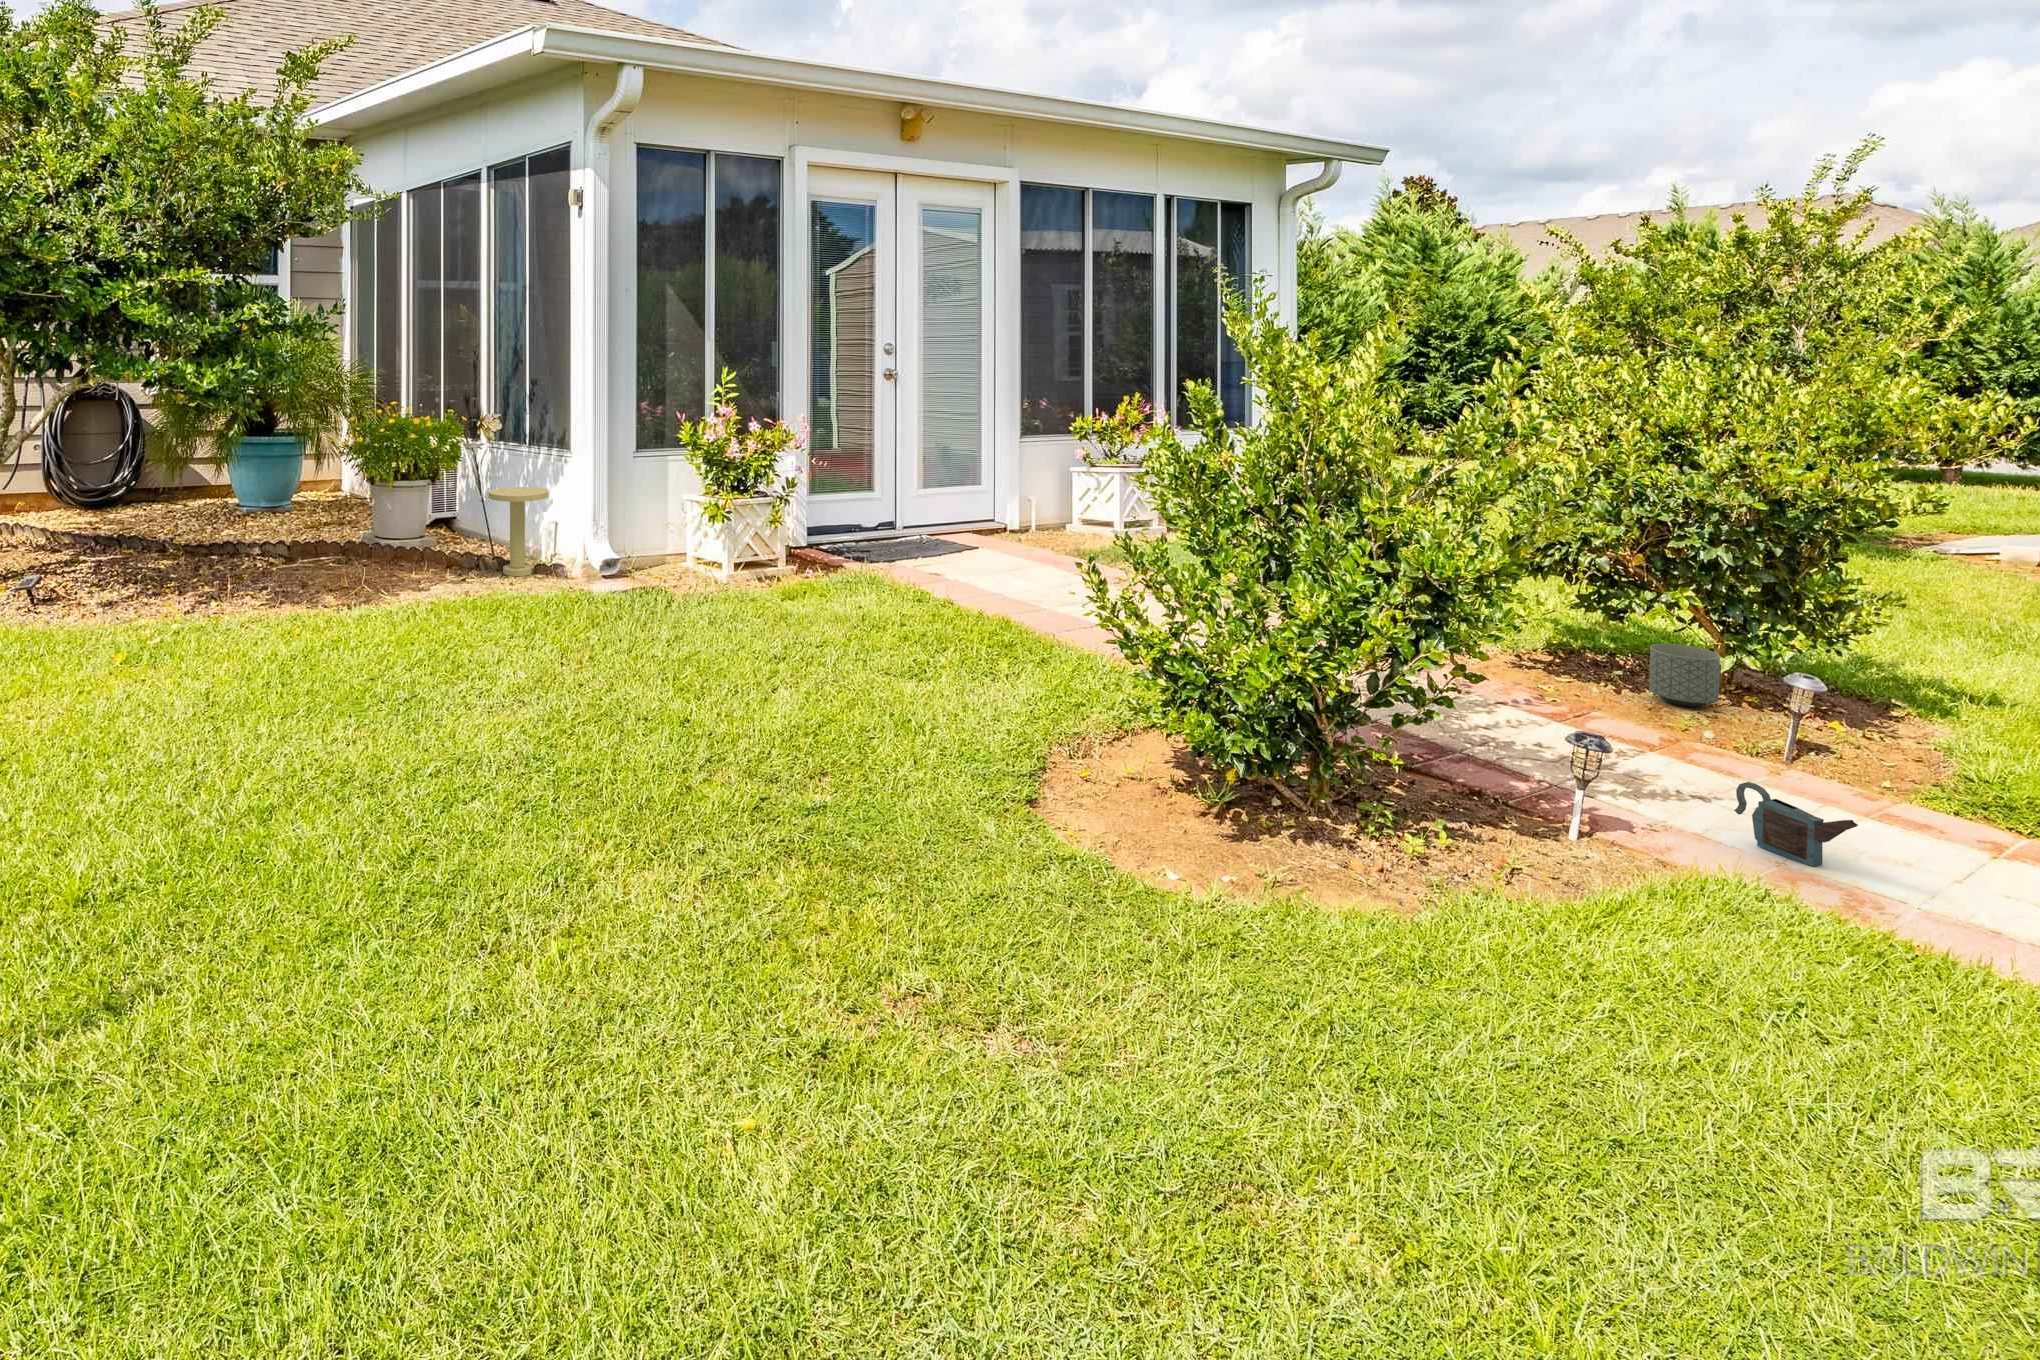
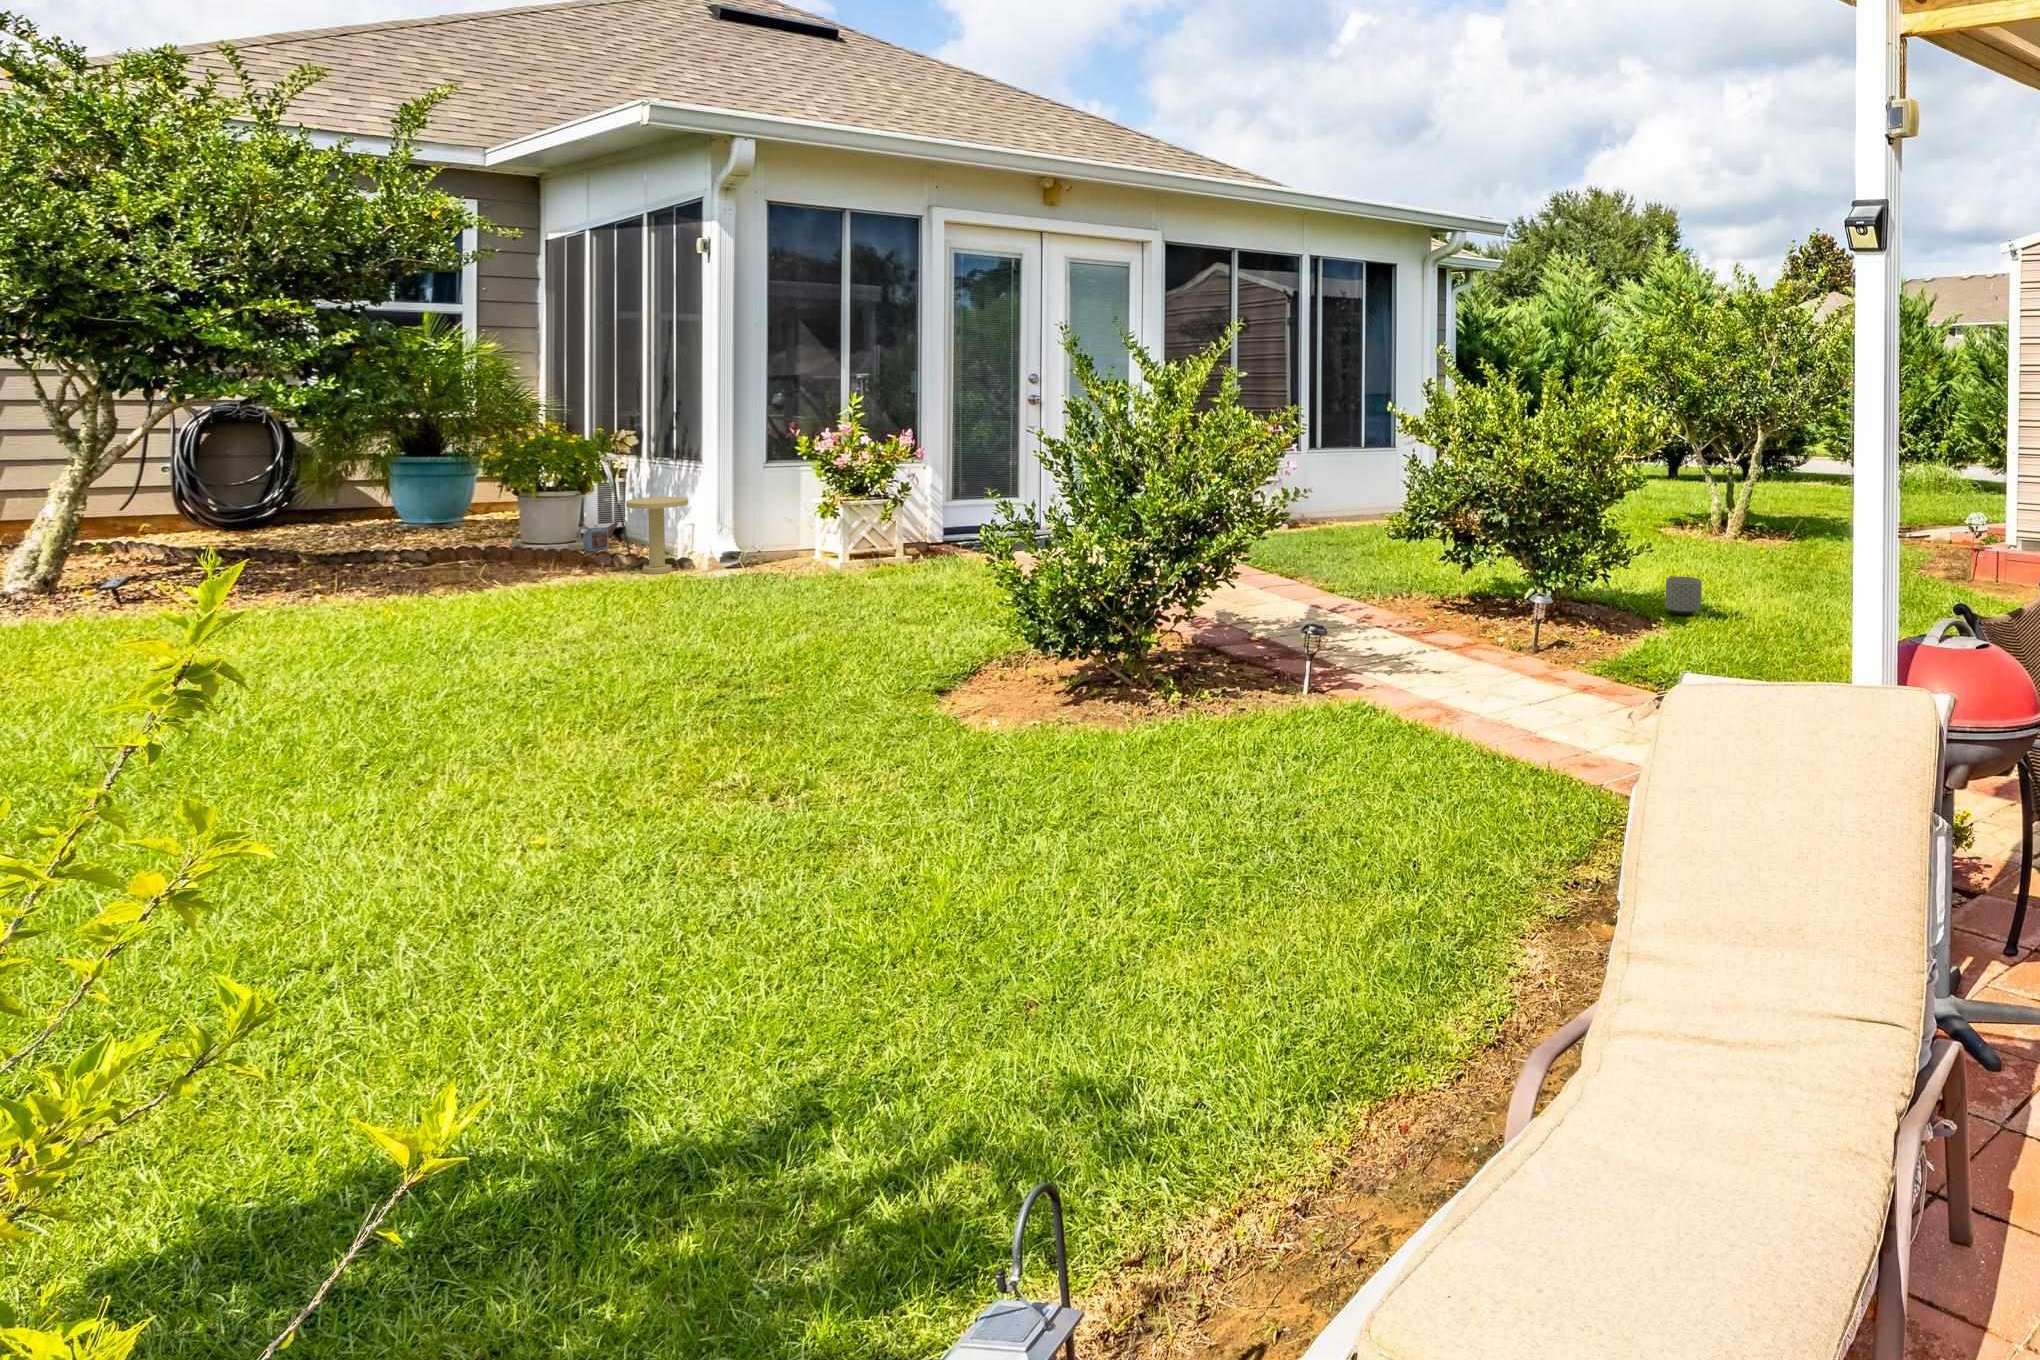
planter: present [1649,644,1720,707] -> present [1665,577,1702,615]
watering can: present [1734,782,1858,867] -> present [577,522,618,551]

